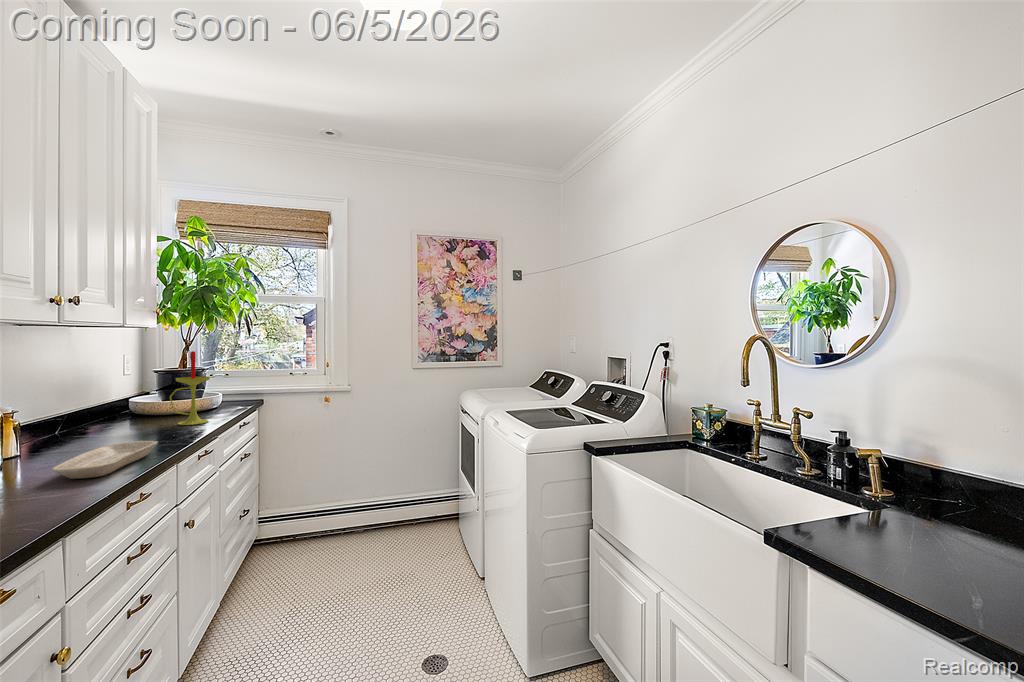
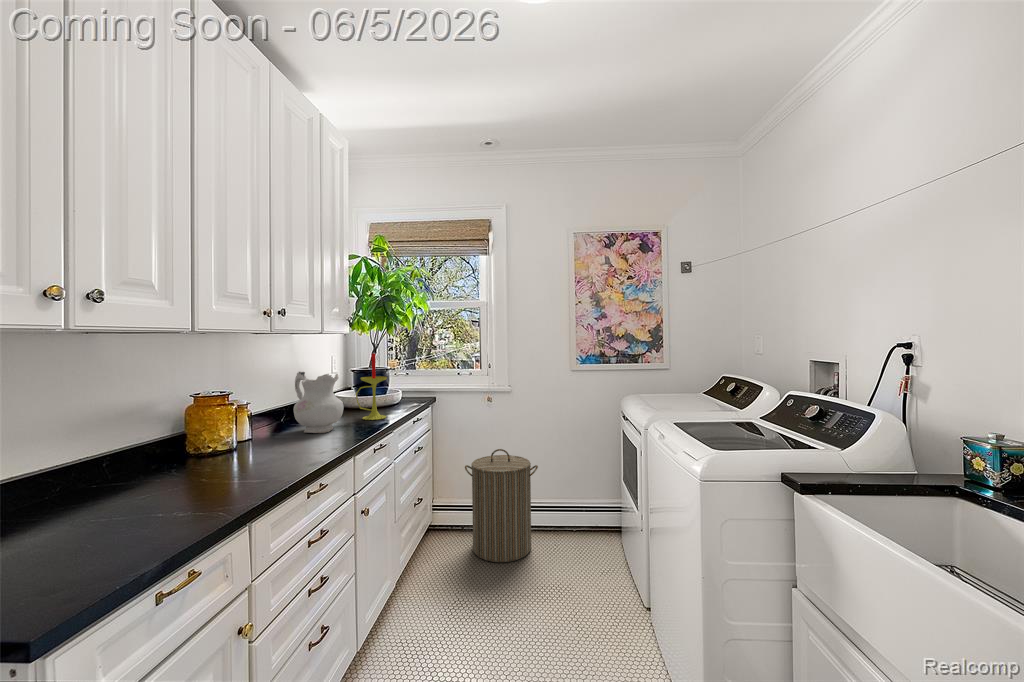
ceramic pitcher: none [87,372,157,443] -> present [294,372,344,433]
tray: present [52,441,158,479] -> none [256,434,339,466]
laundry hamper: none [299,449,379,564] -> present [465,449,538,562]

